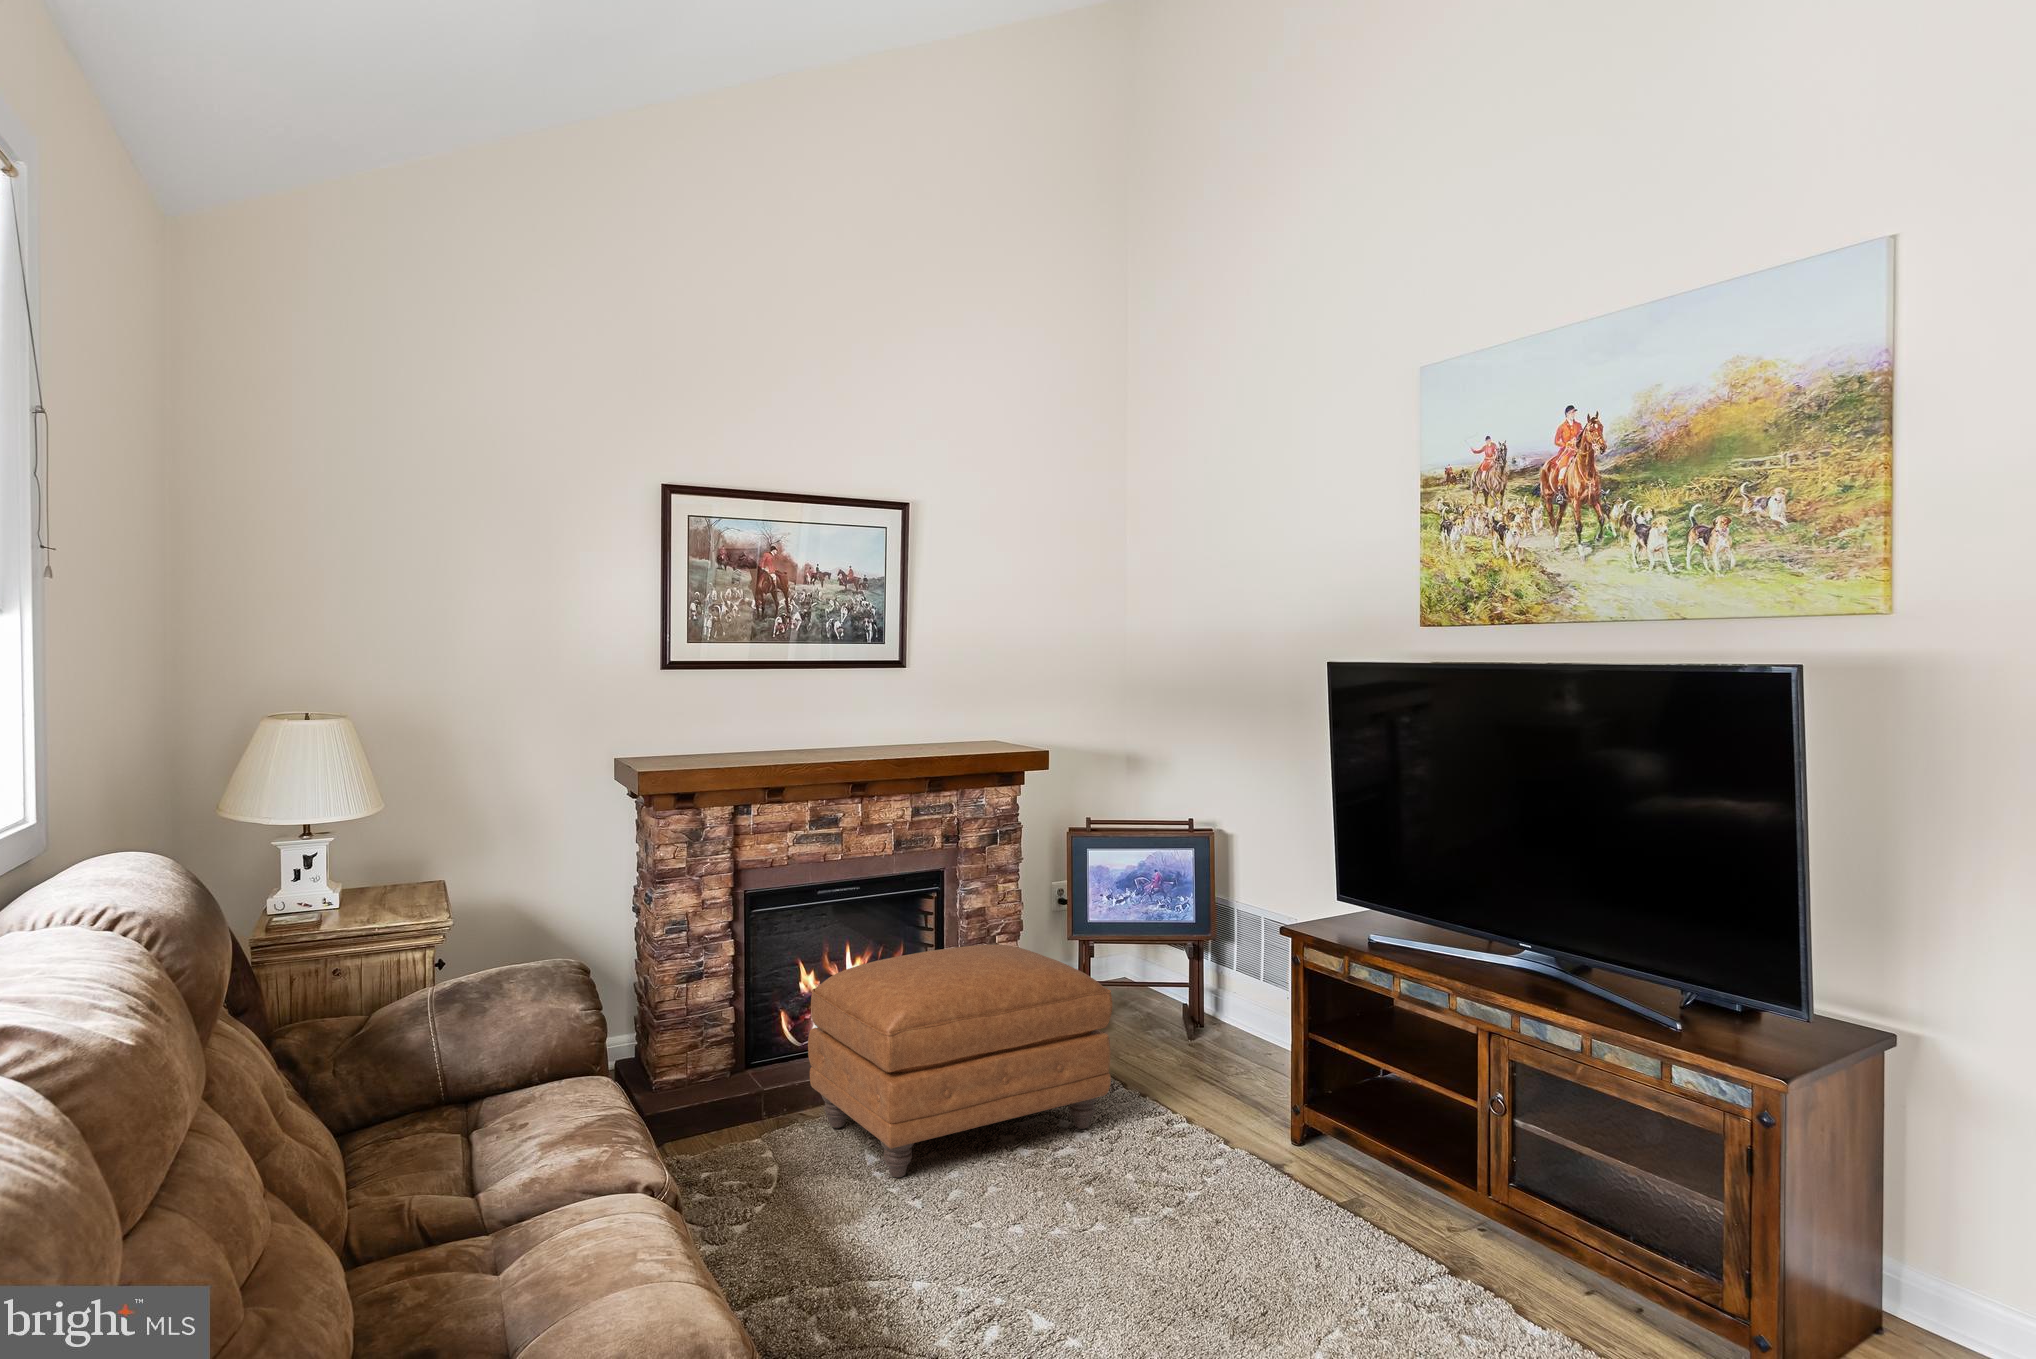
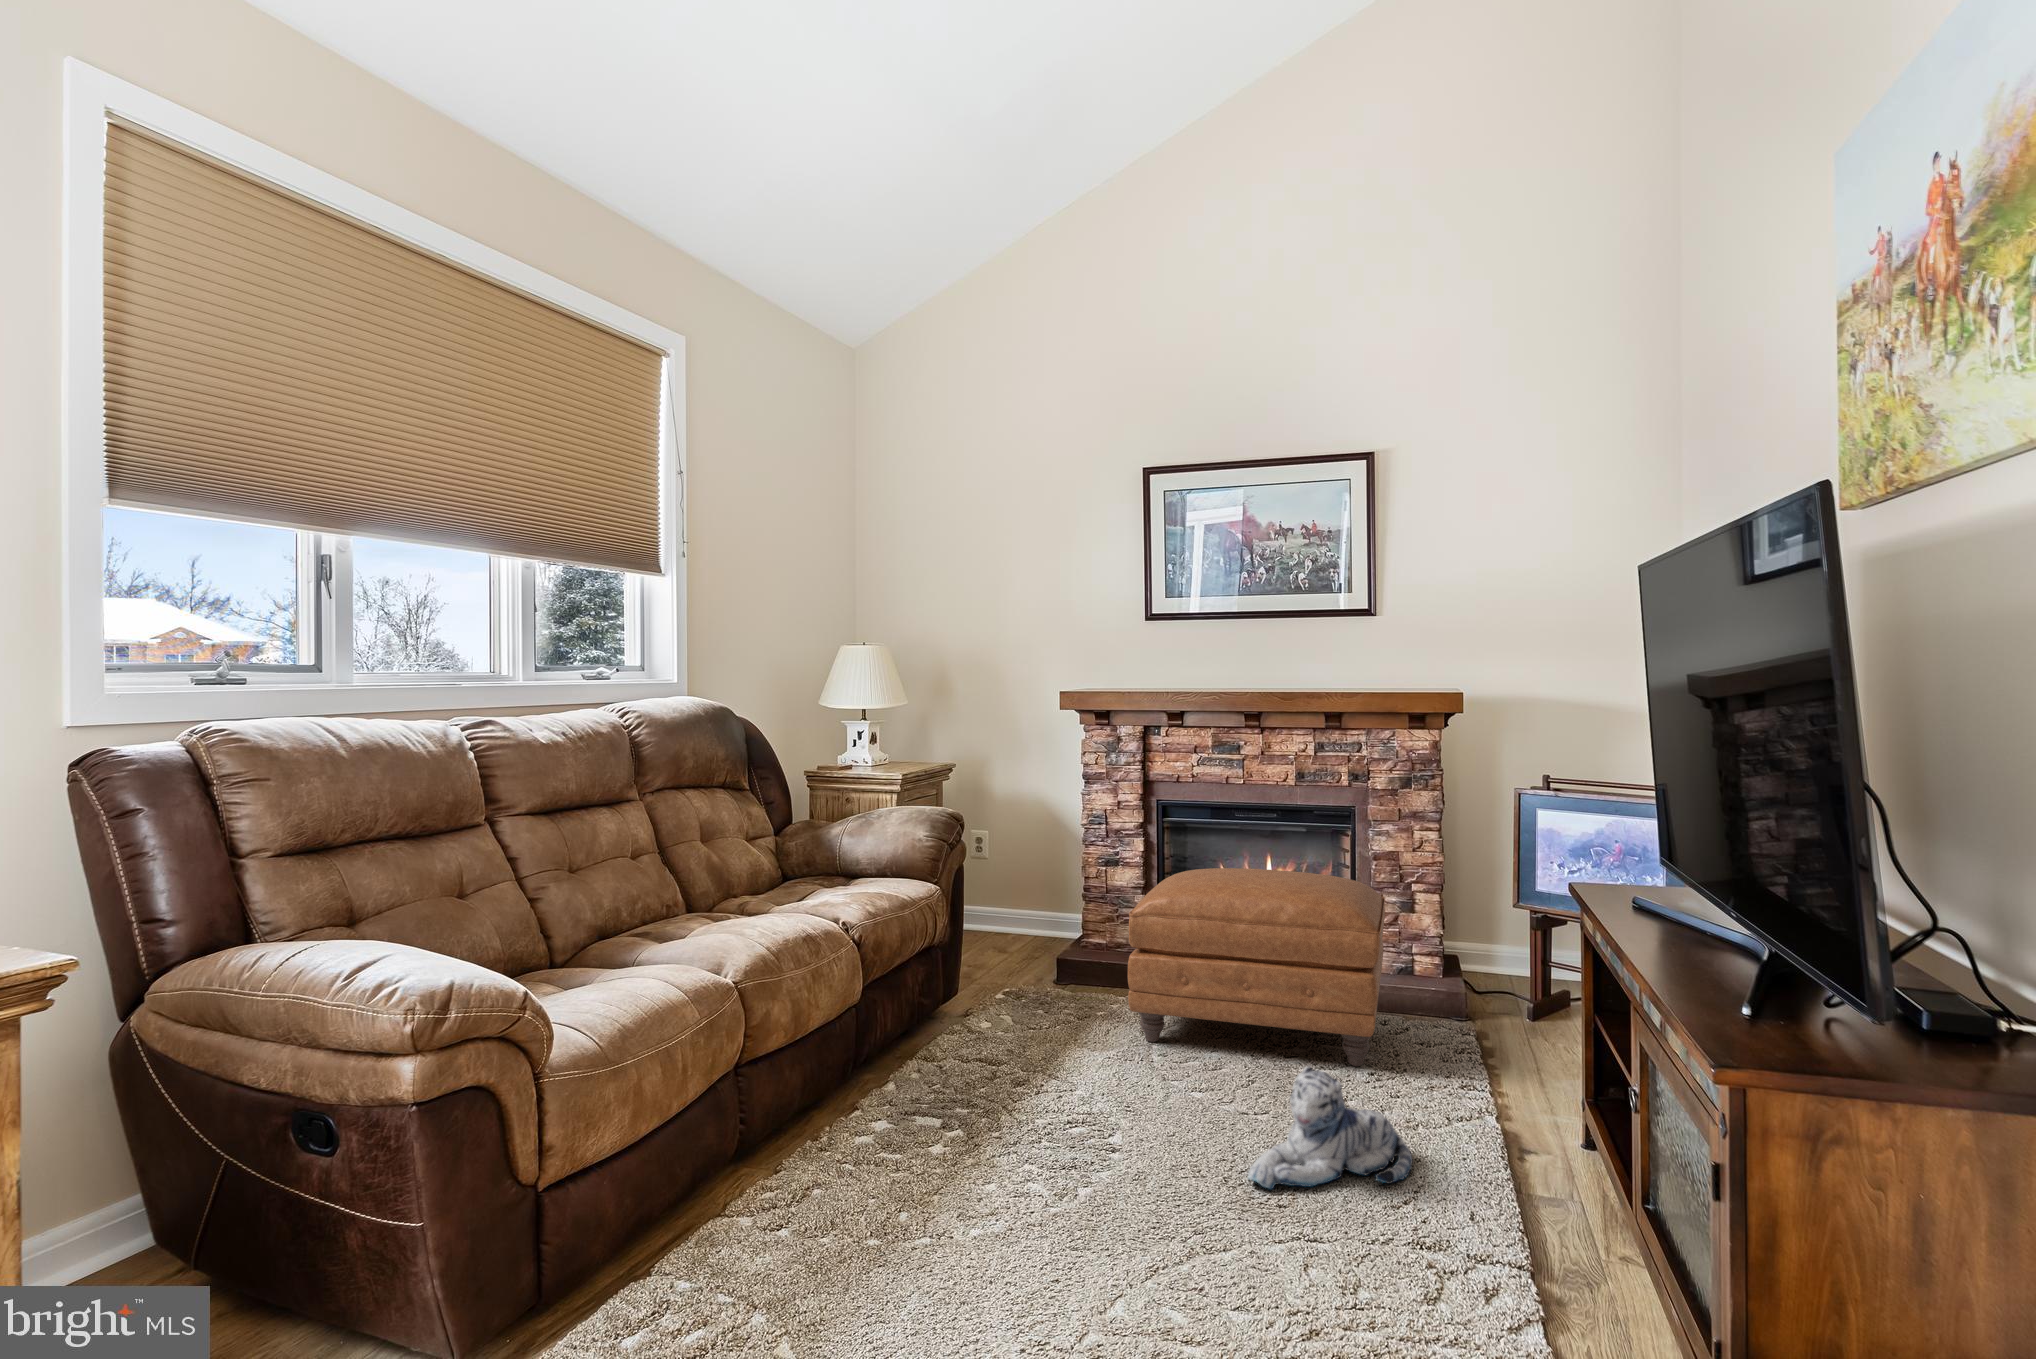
plush toy: none [1205,1133,1302,1265] -> present [1248,1066,1413,1189]

